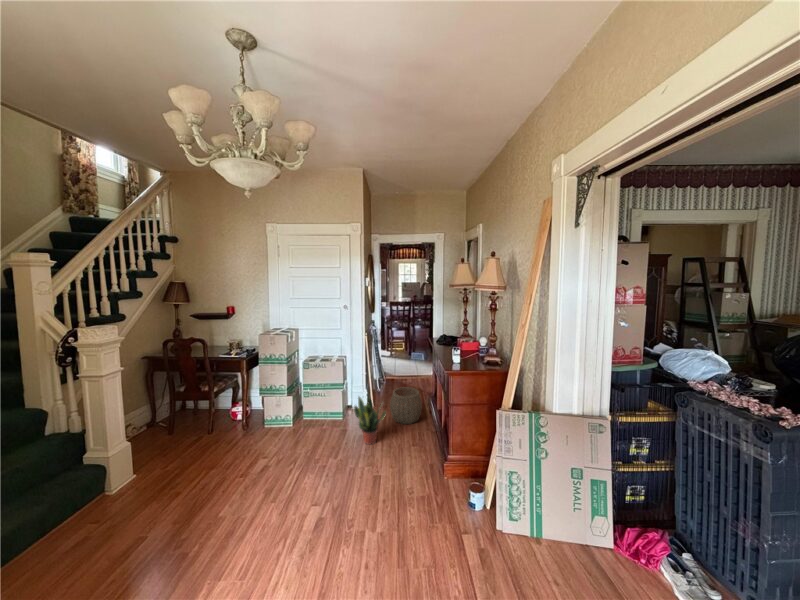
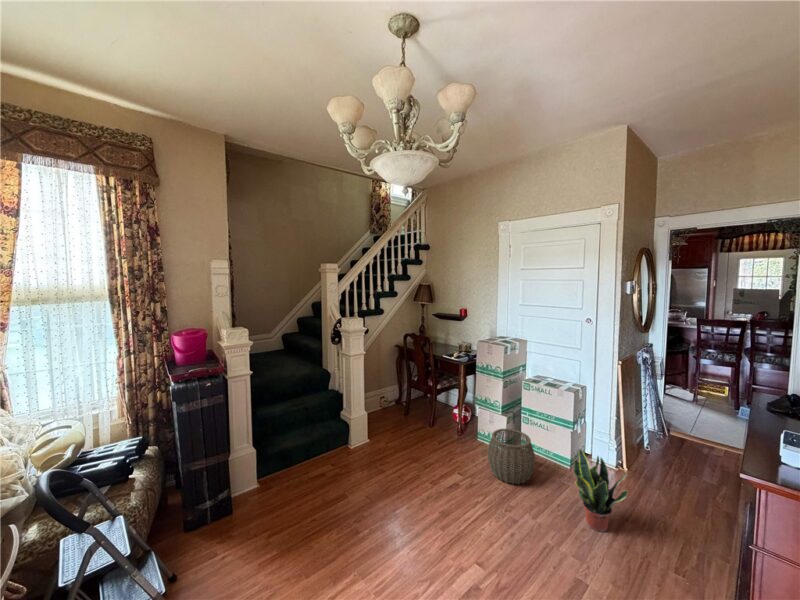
woven basket: present [390,387,422,424] -> present [488,429,535,484]

